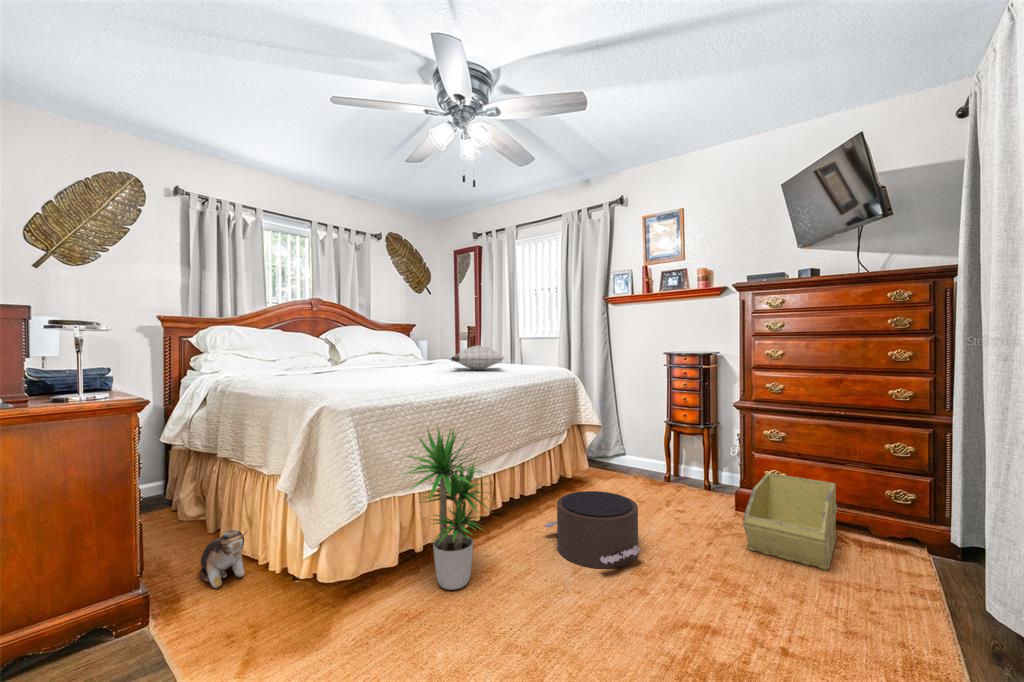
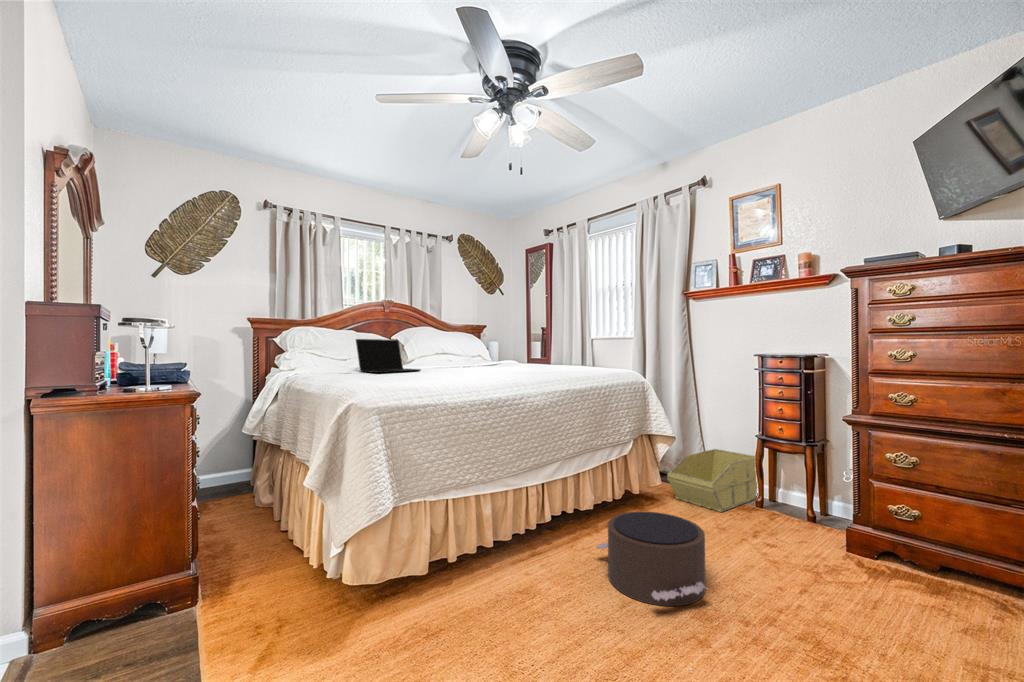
laptop: none [291,339,361,373] -> present [356,339,420,373]
pillow: present [451,345,504,370] -> none [507,346,566,372]
potted plant: present [405,427,489,590] -> none [426,426,535,608]
storage bin: present [743,473,837,570] -> present [667,449,759,512]
plush toy: present [200,529,248,588] -> none [252,521,291,577]

